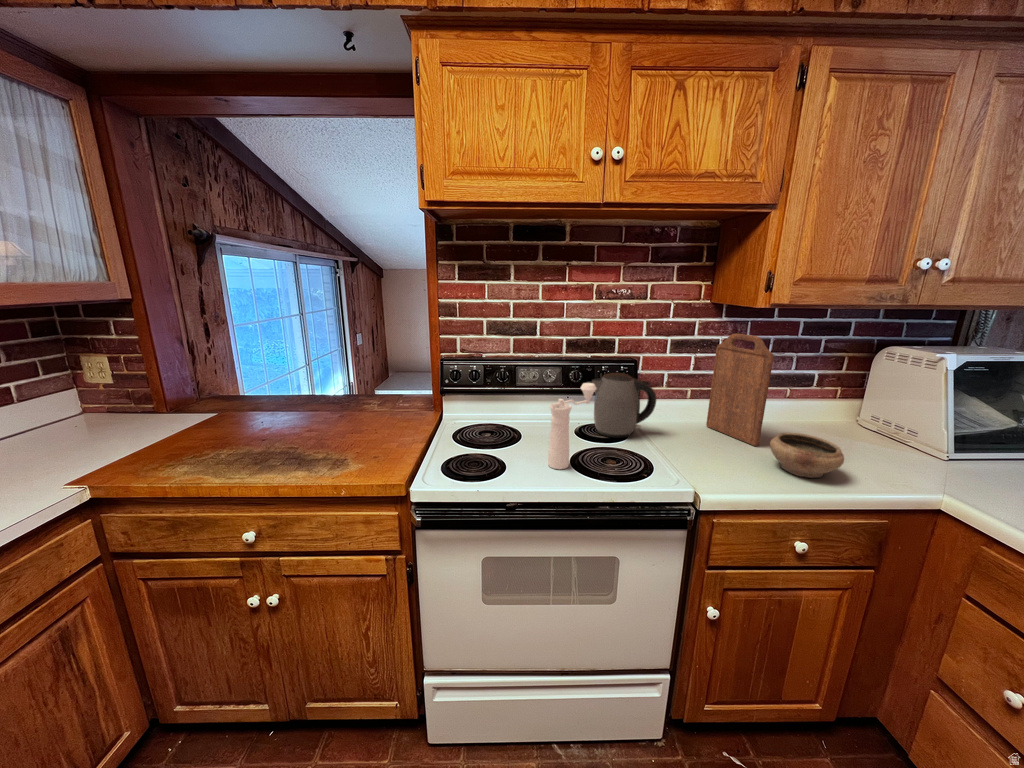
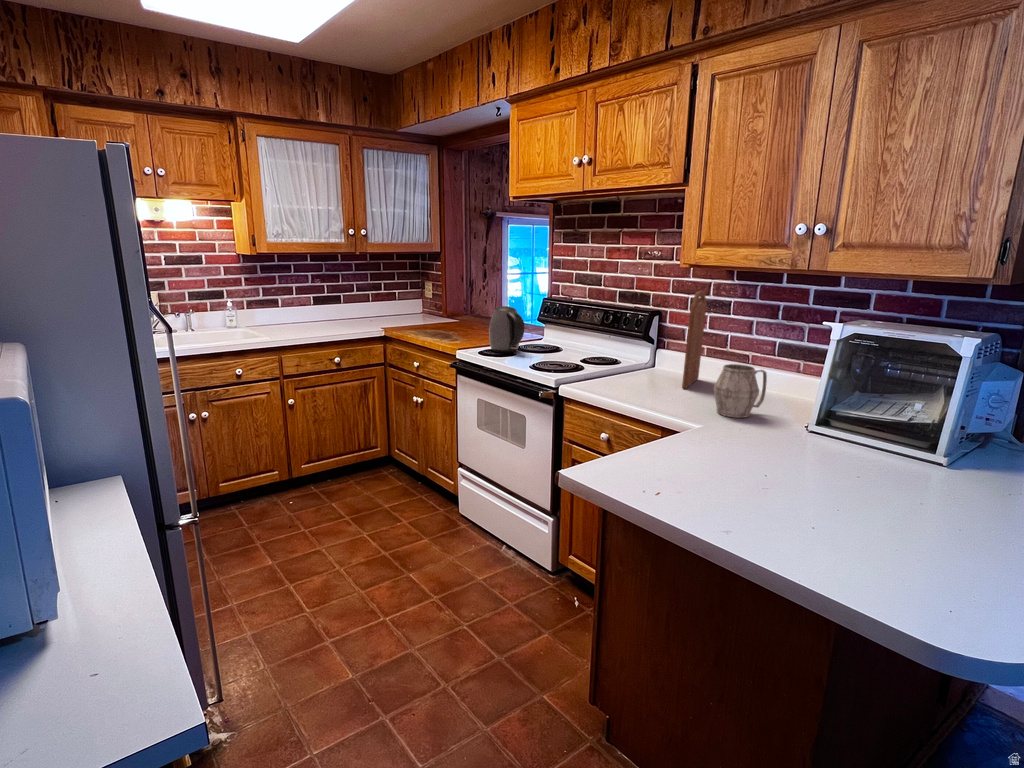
kettle: present [592,373,656,438] -> present [489,306,524,353]
pepper mill: present [548,383,597,469] -> none [528,311,569,362]
mug: none [857,412,916,473] -> present [714,364,767,418]
ceramic bowl: present [770,433,844,478] -> none [637,368,688,400]

